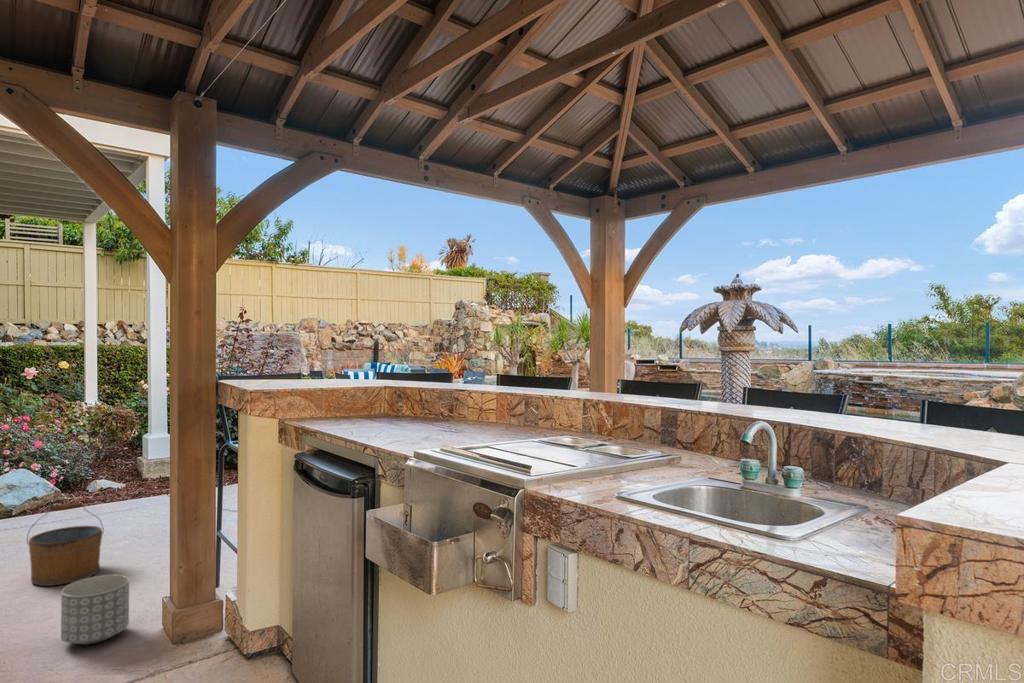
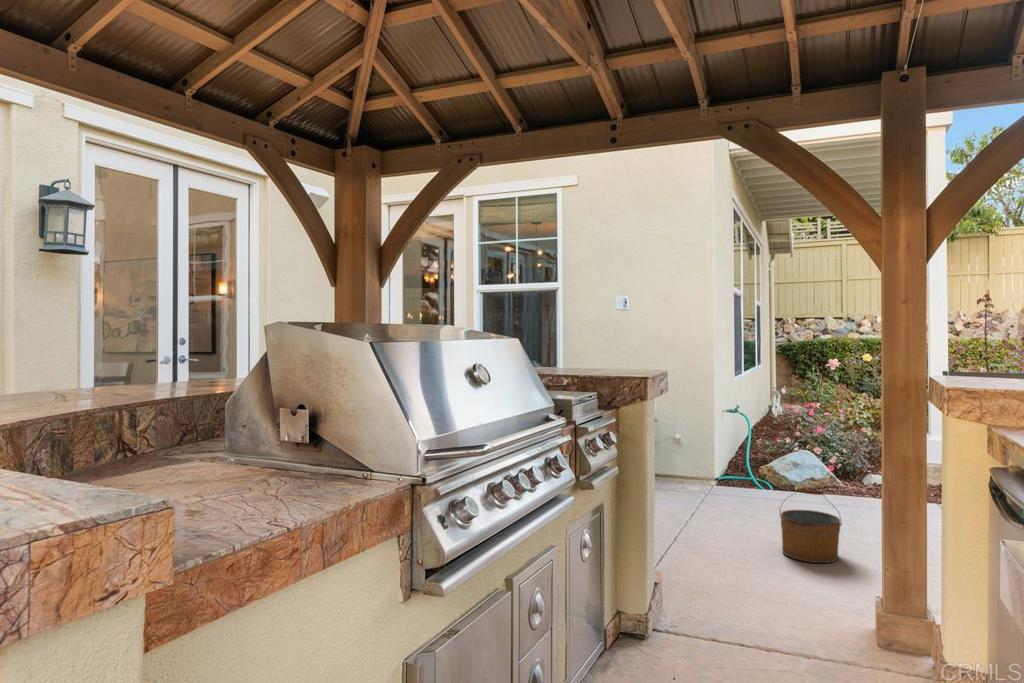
planter: present [61,575,129,645] -> none [779,560,837,624]

